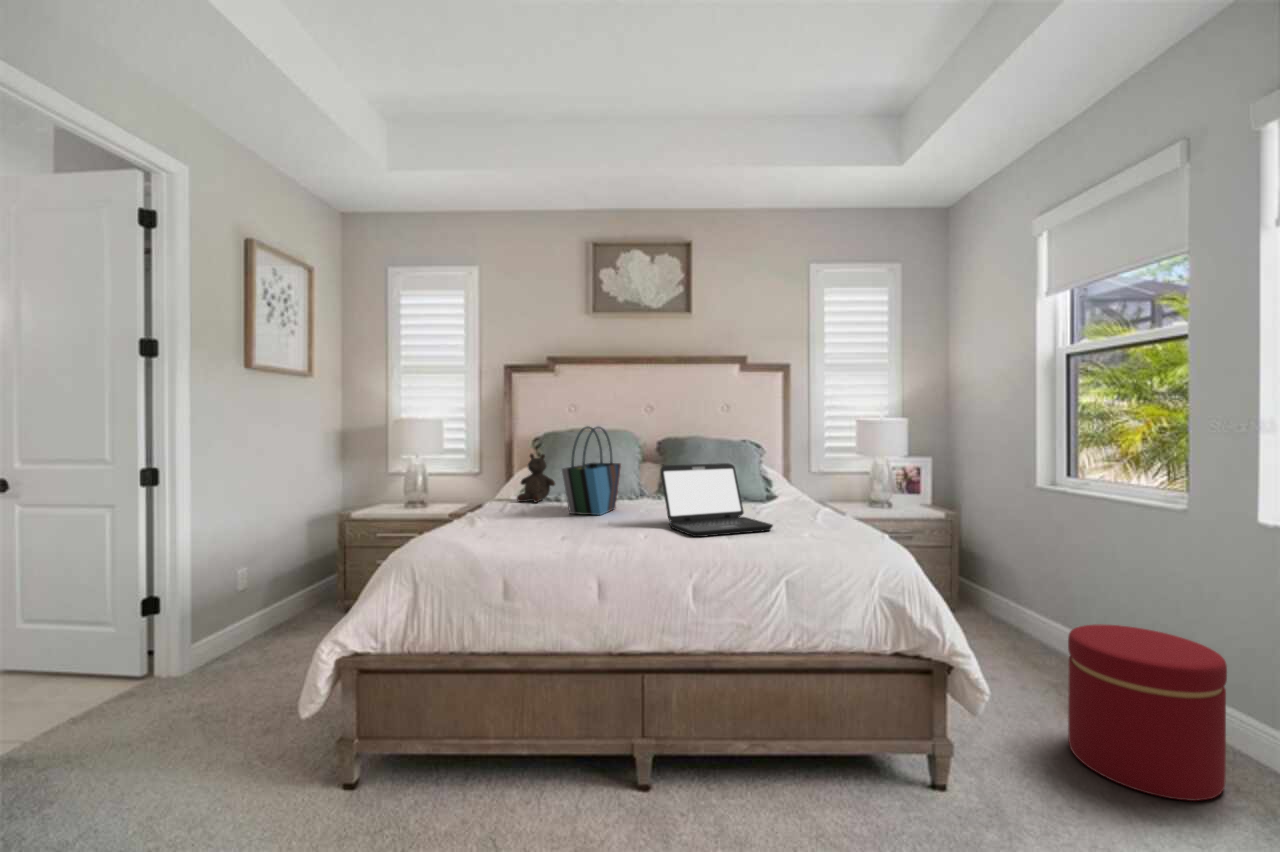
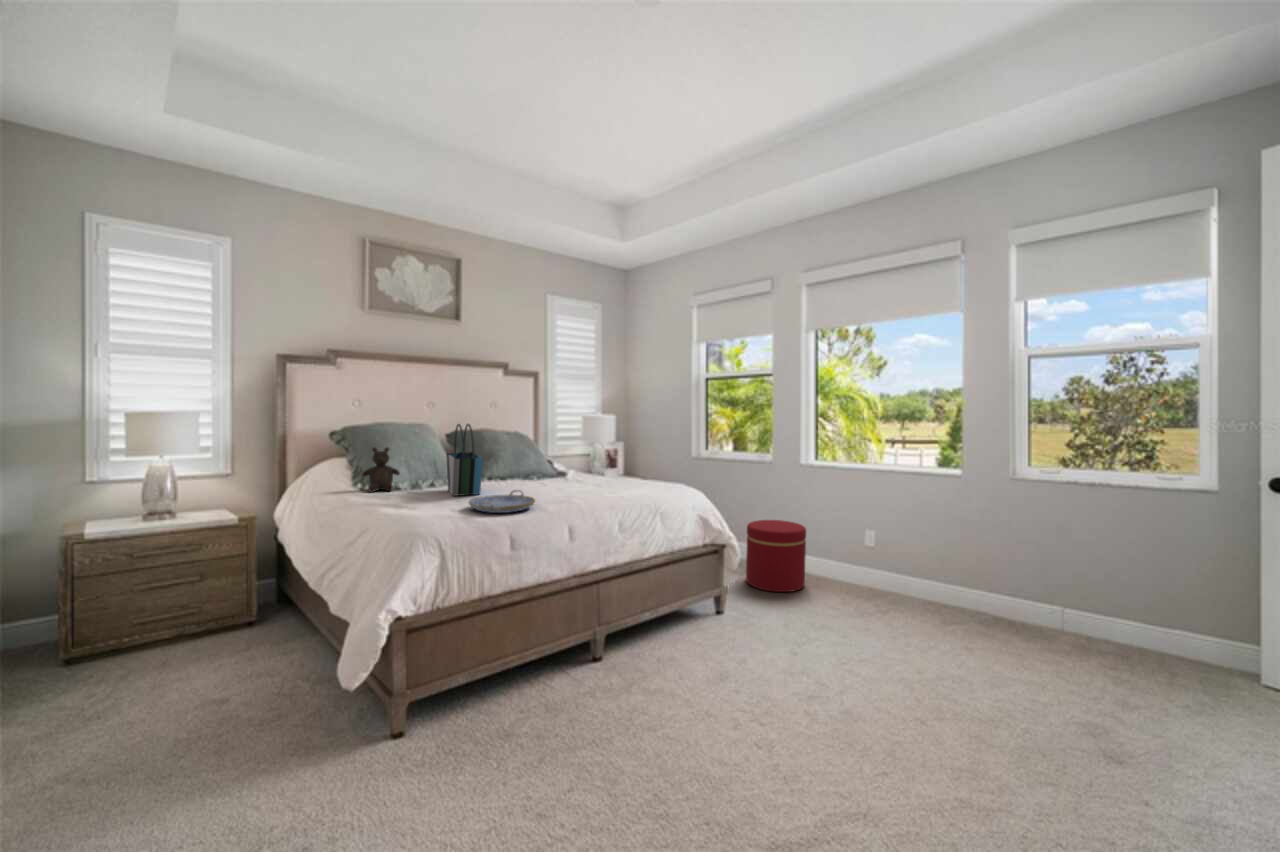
laptop: present [661,463,773,537] -> none [544,449,617,500]
serving tray: none [517,512,607,540] -> present [469,490,535,513]

